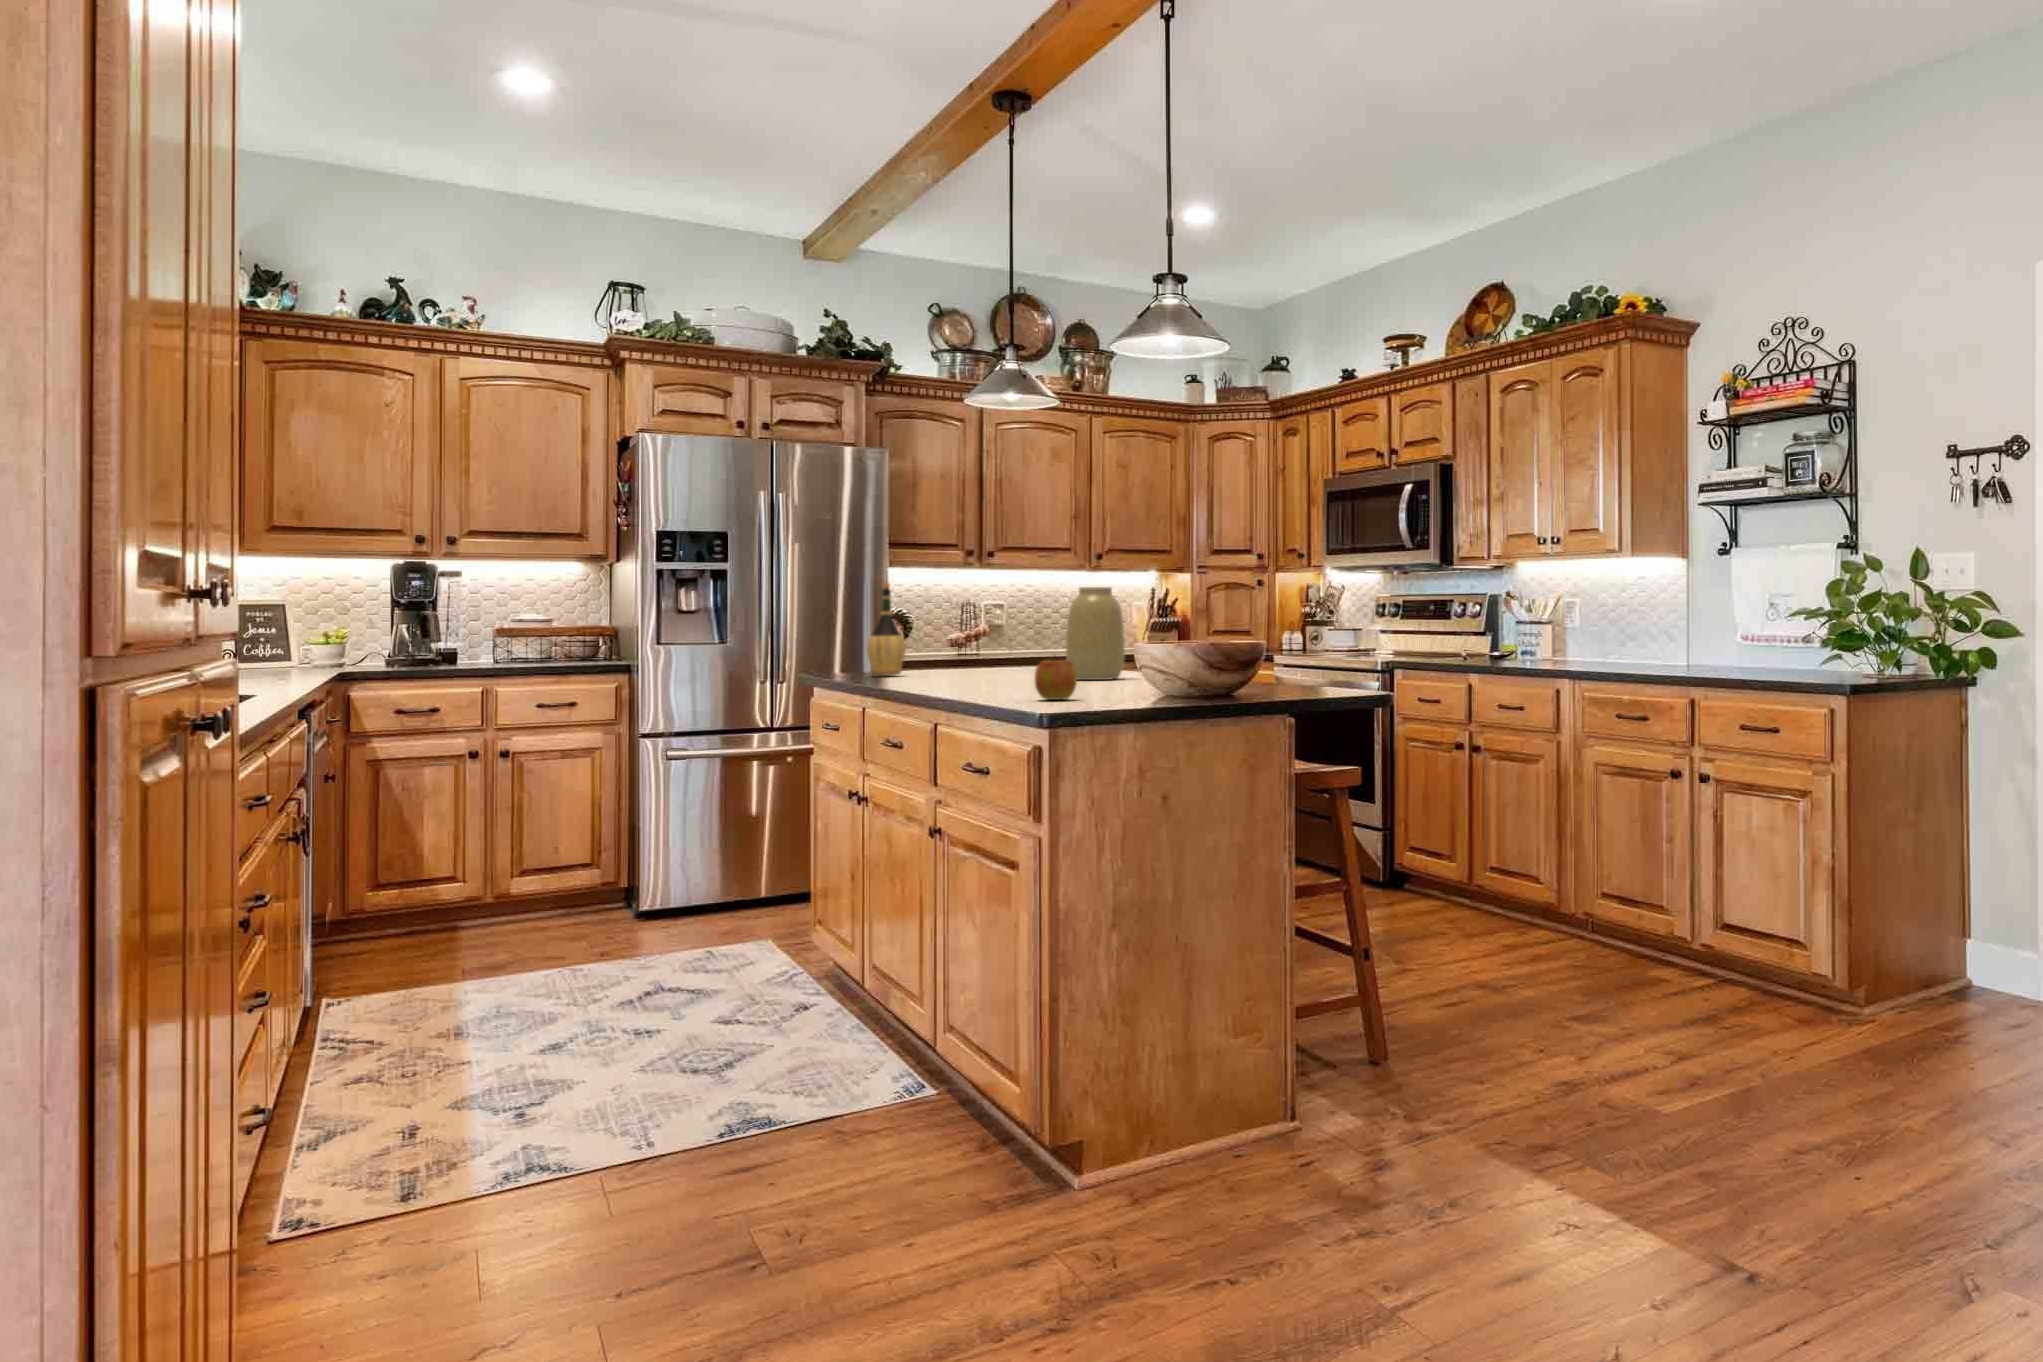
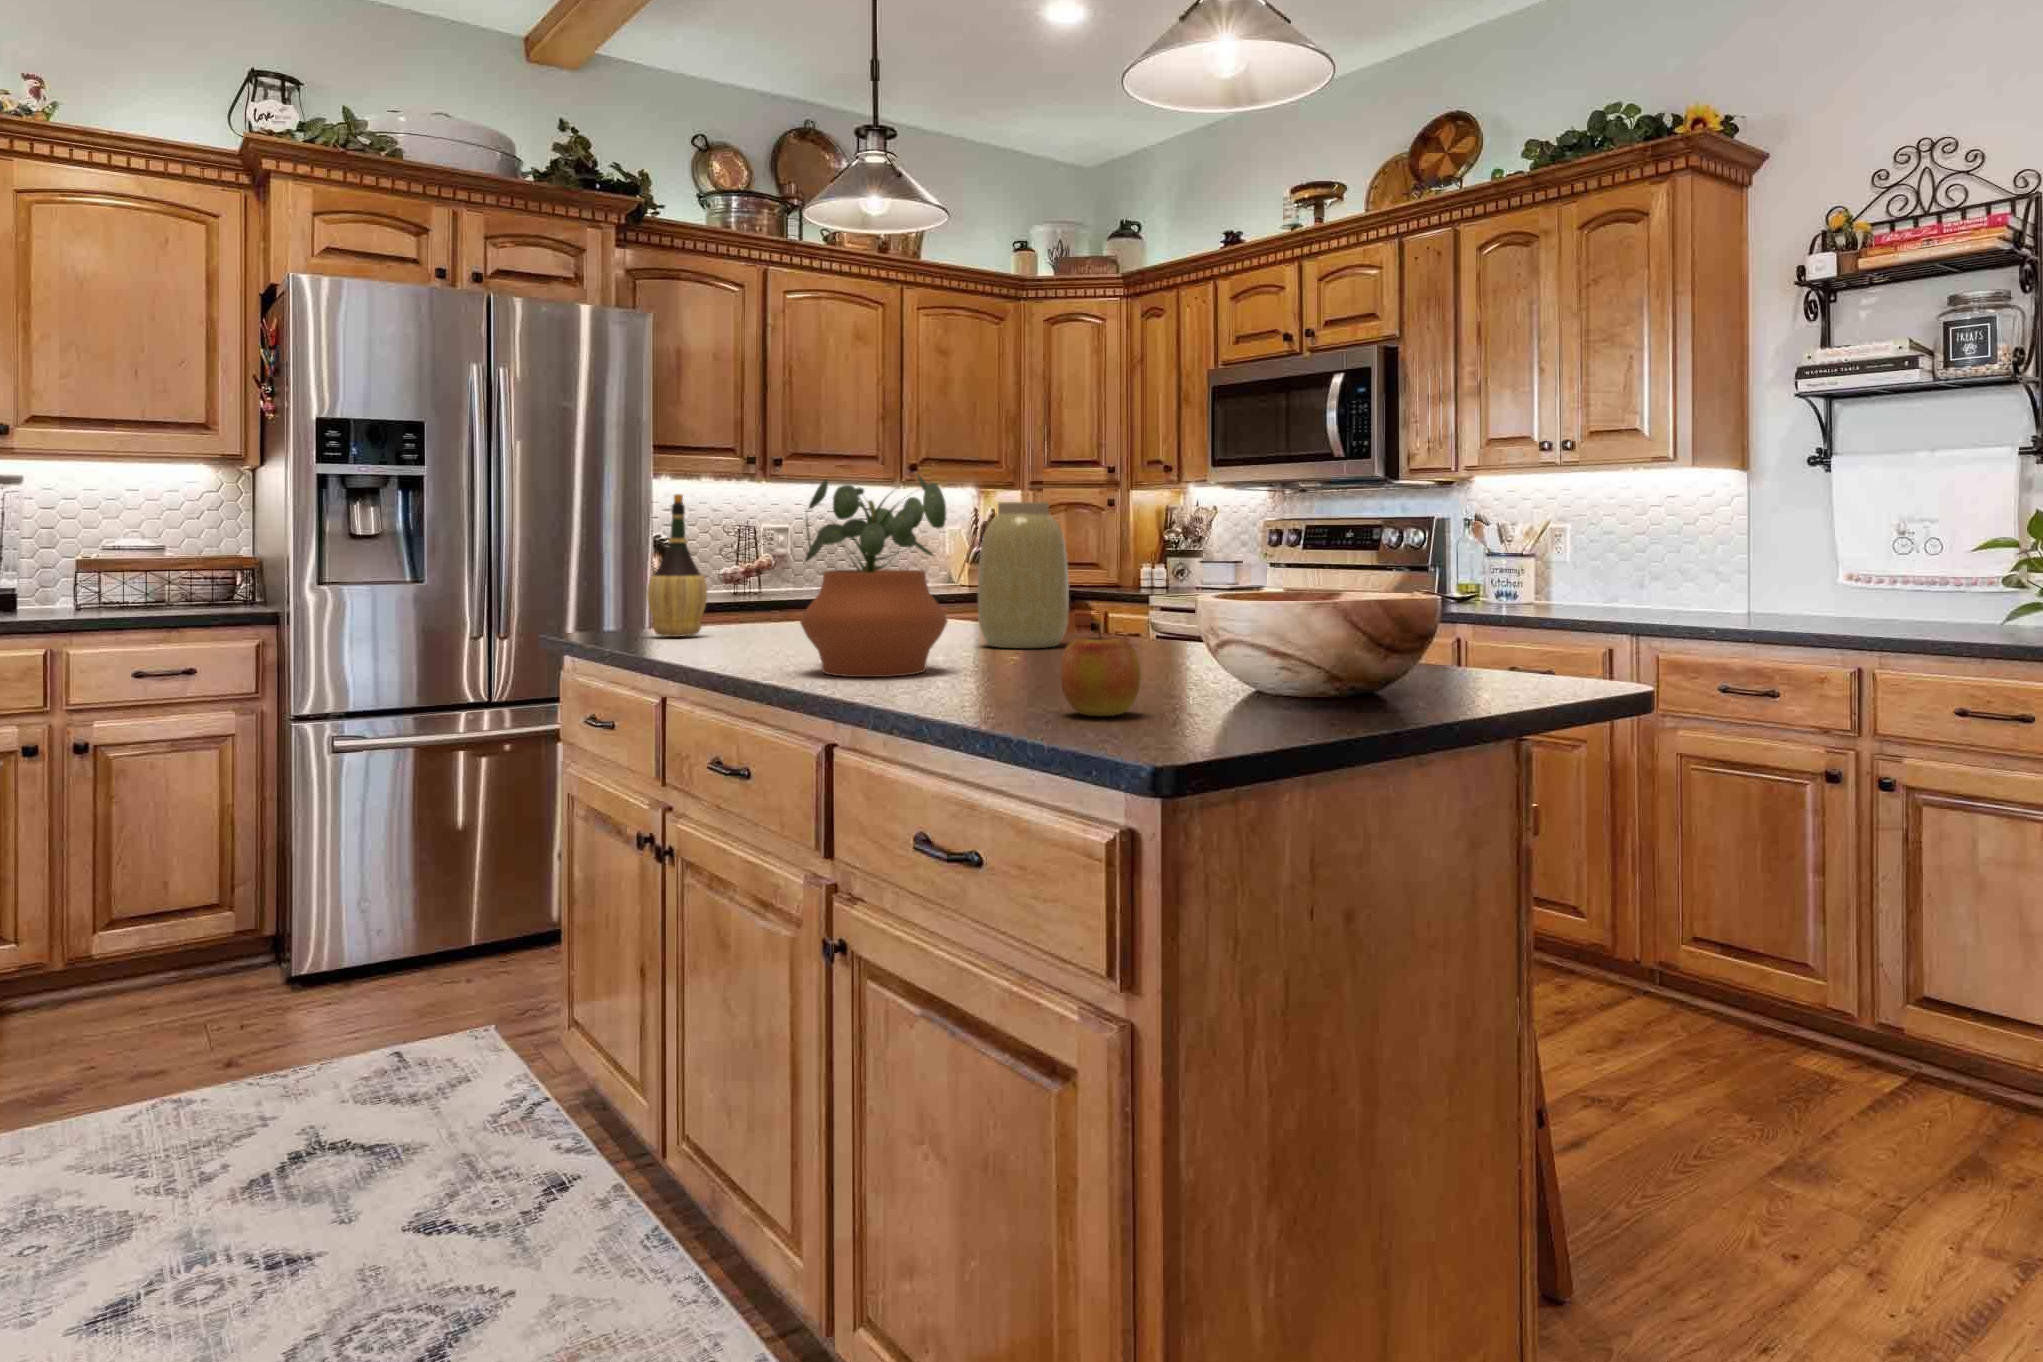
potted plant: none [932,571,1020,690] -> present [800,475,947,677]

